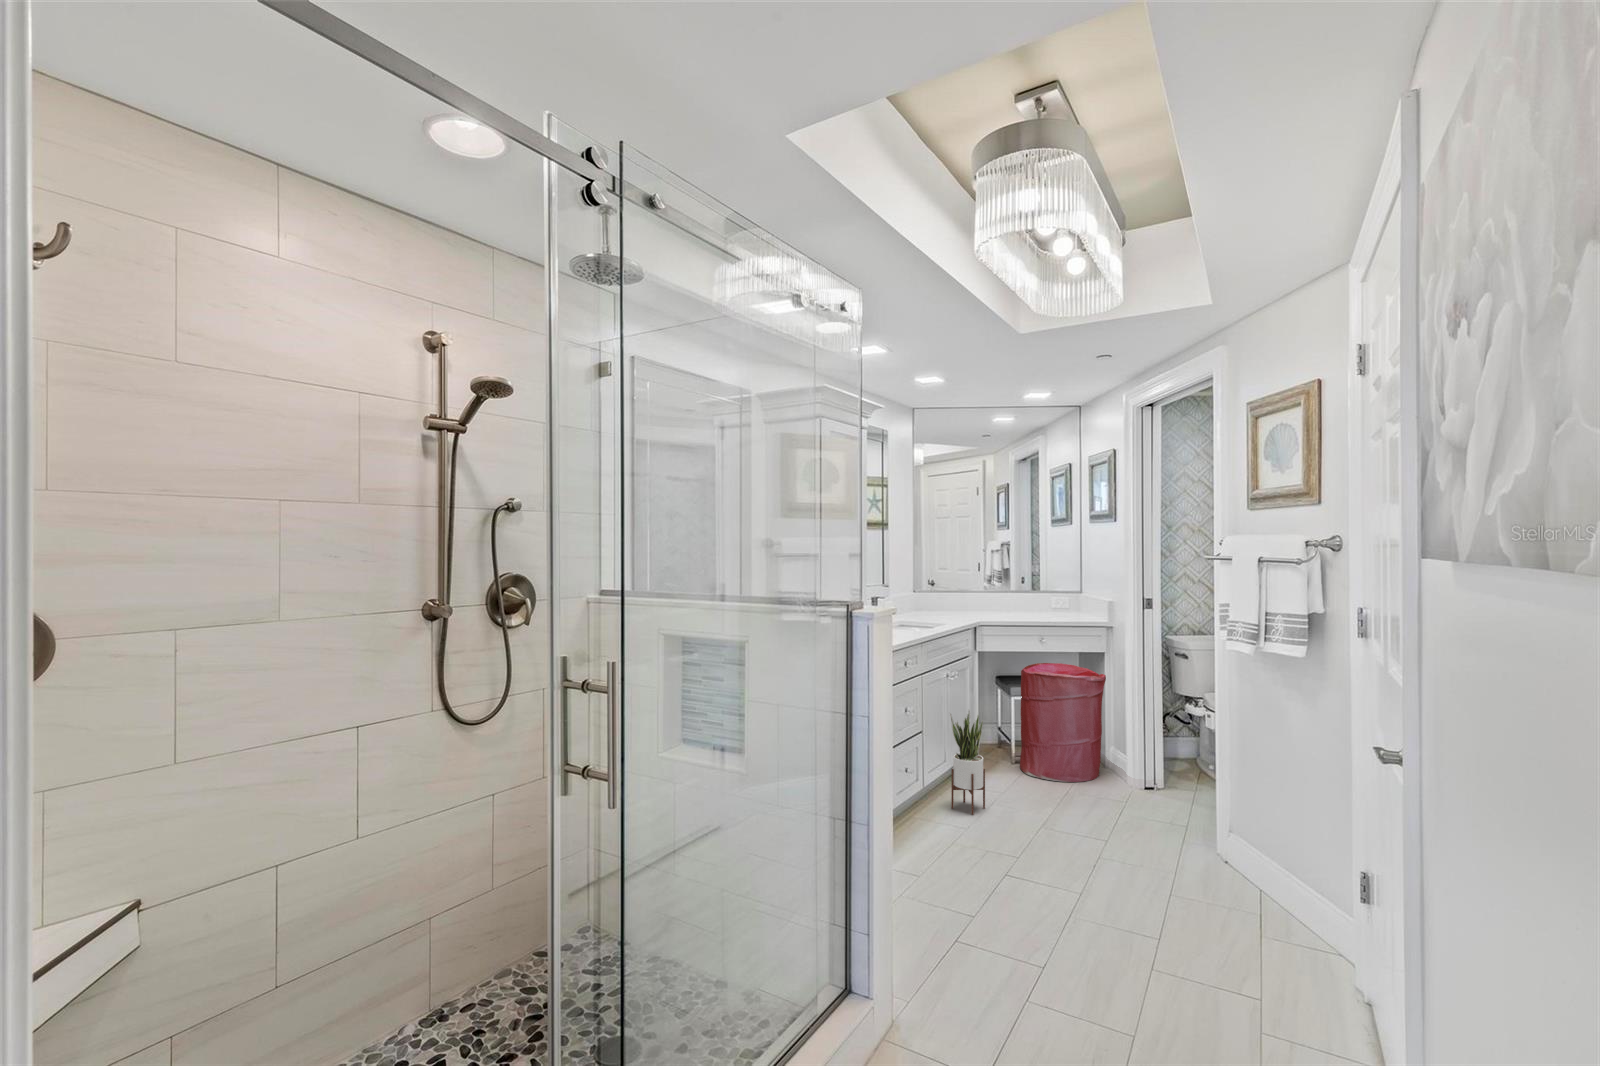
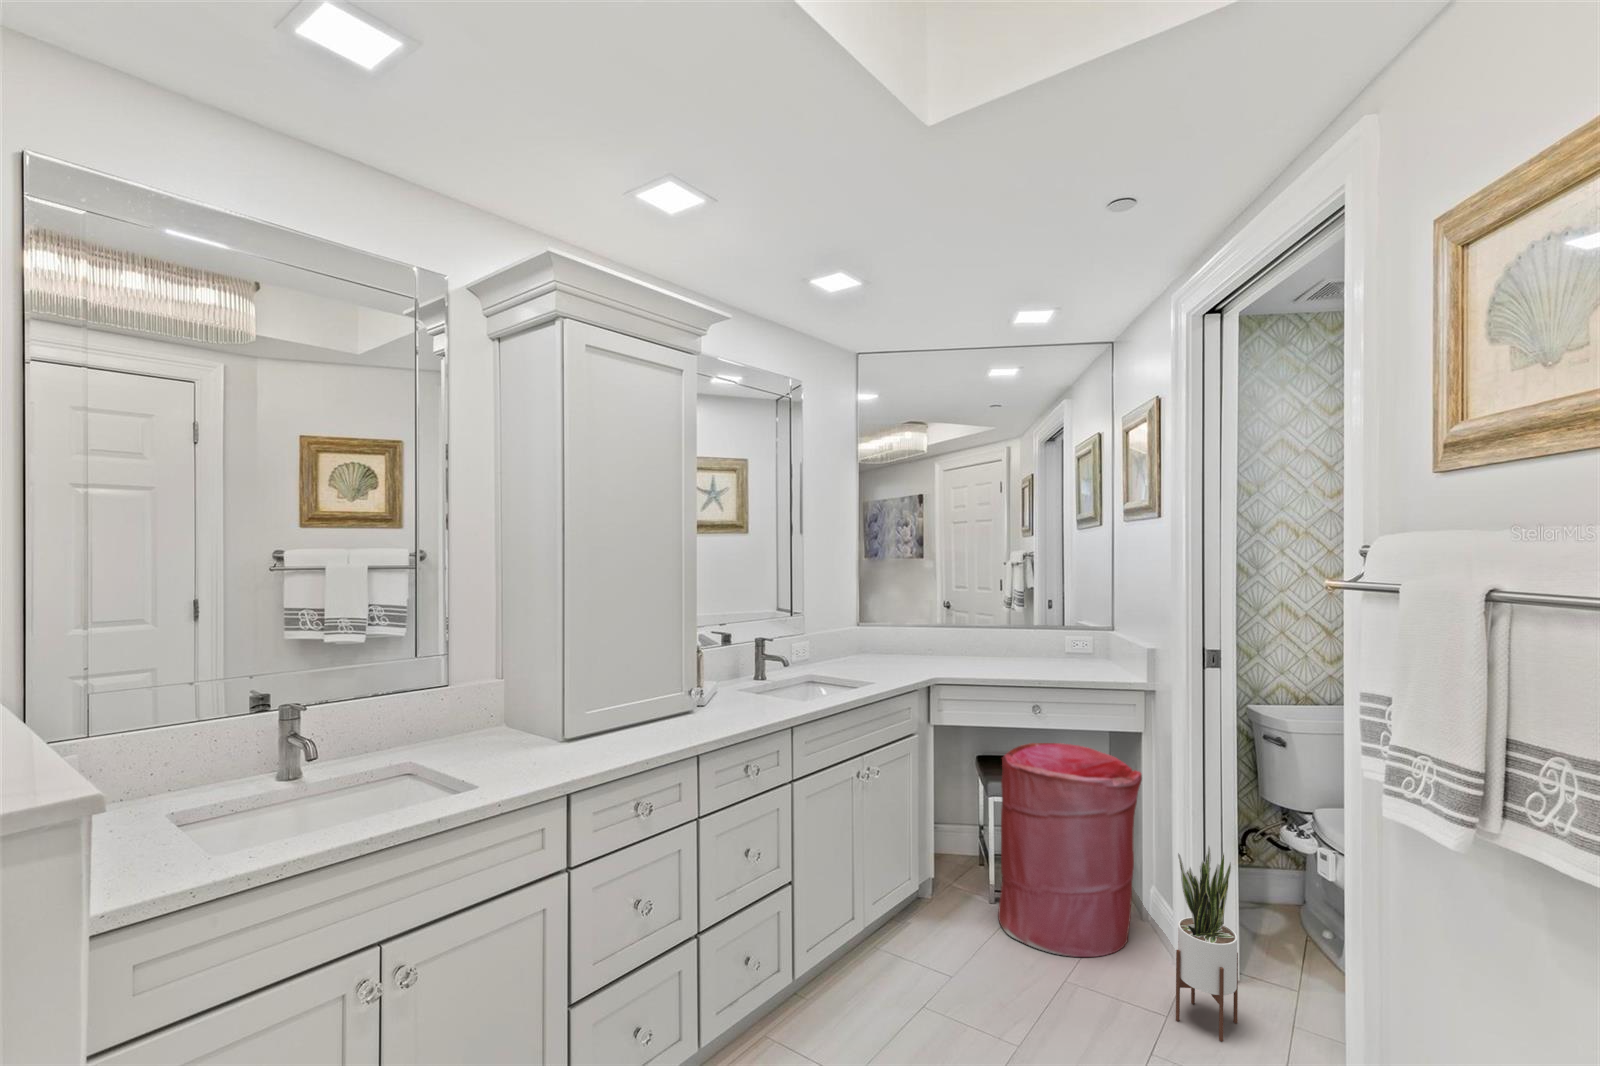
potted plant: present [950,710,985,815] -> present [1176,846,1238,1041]

